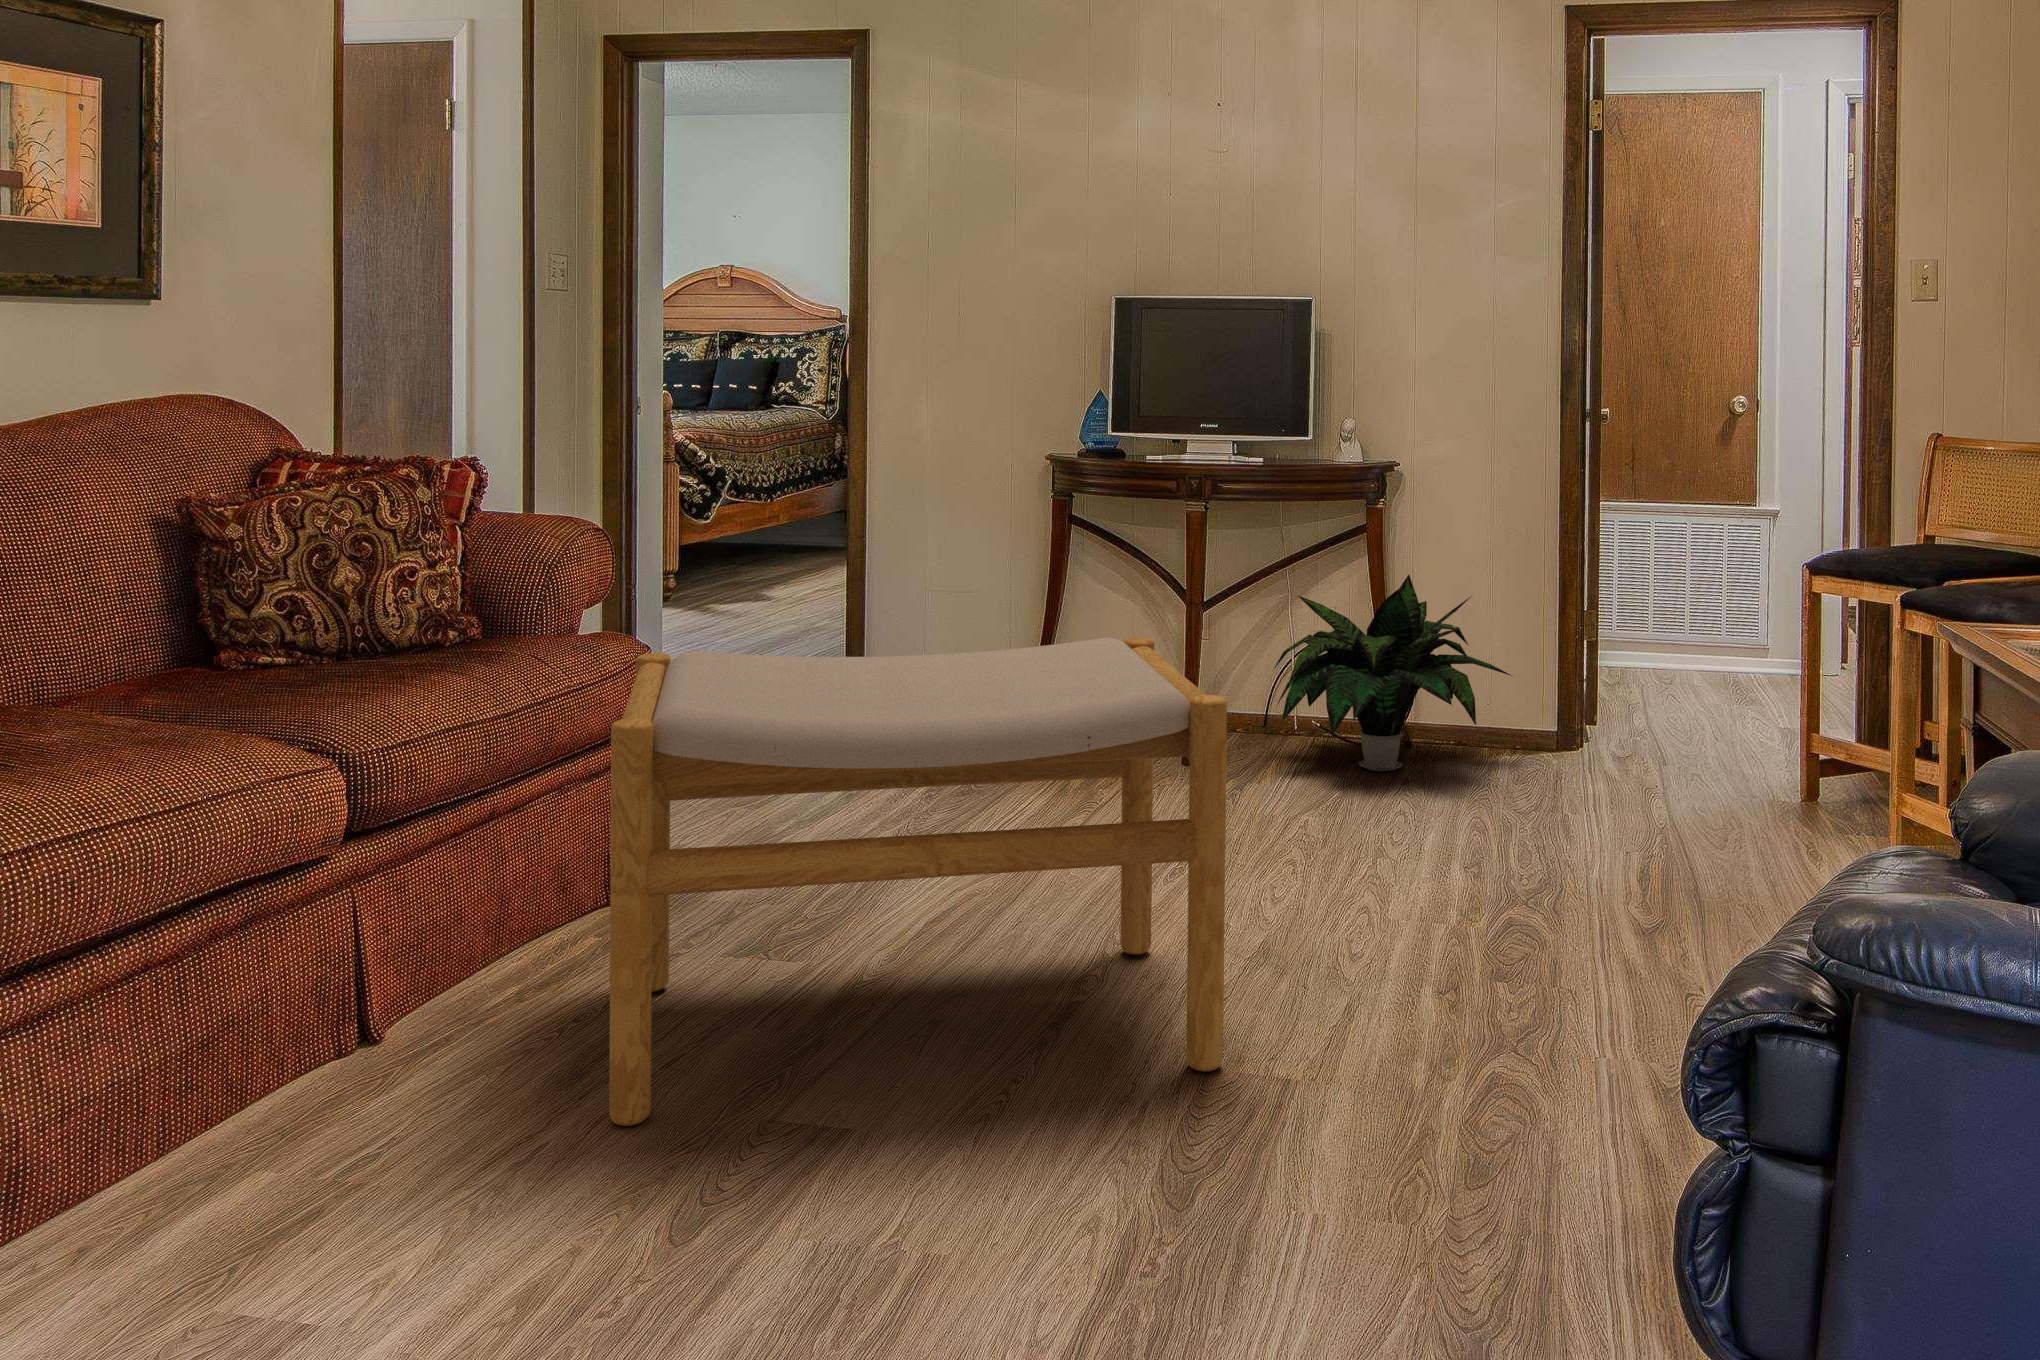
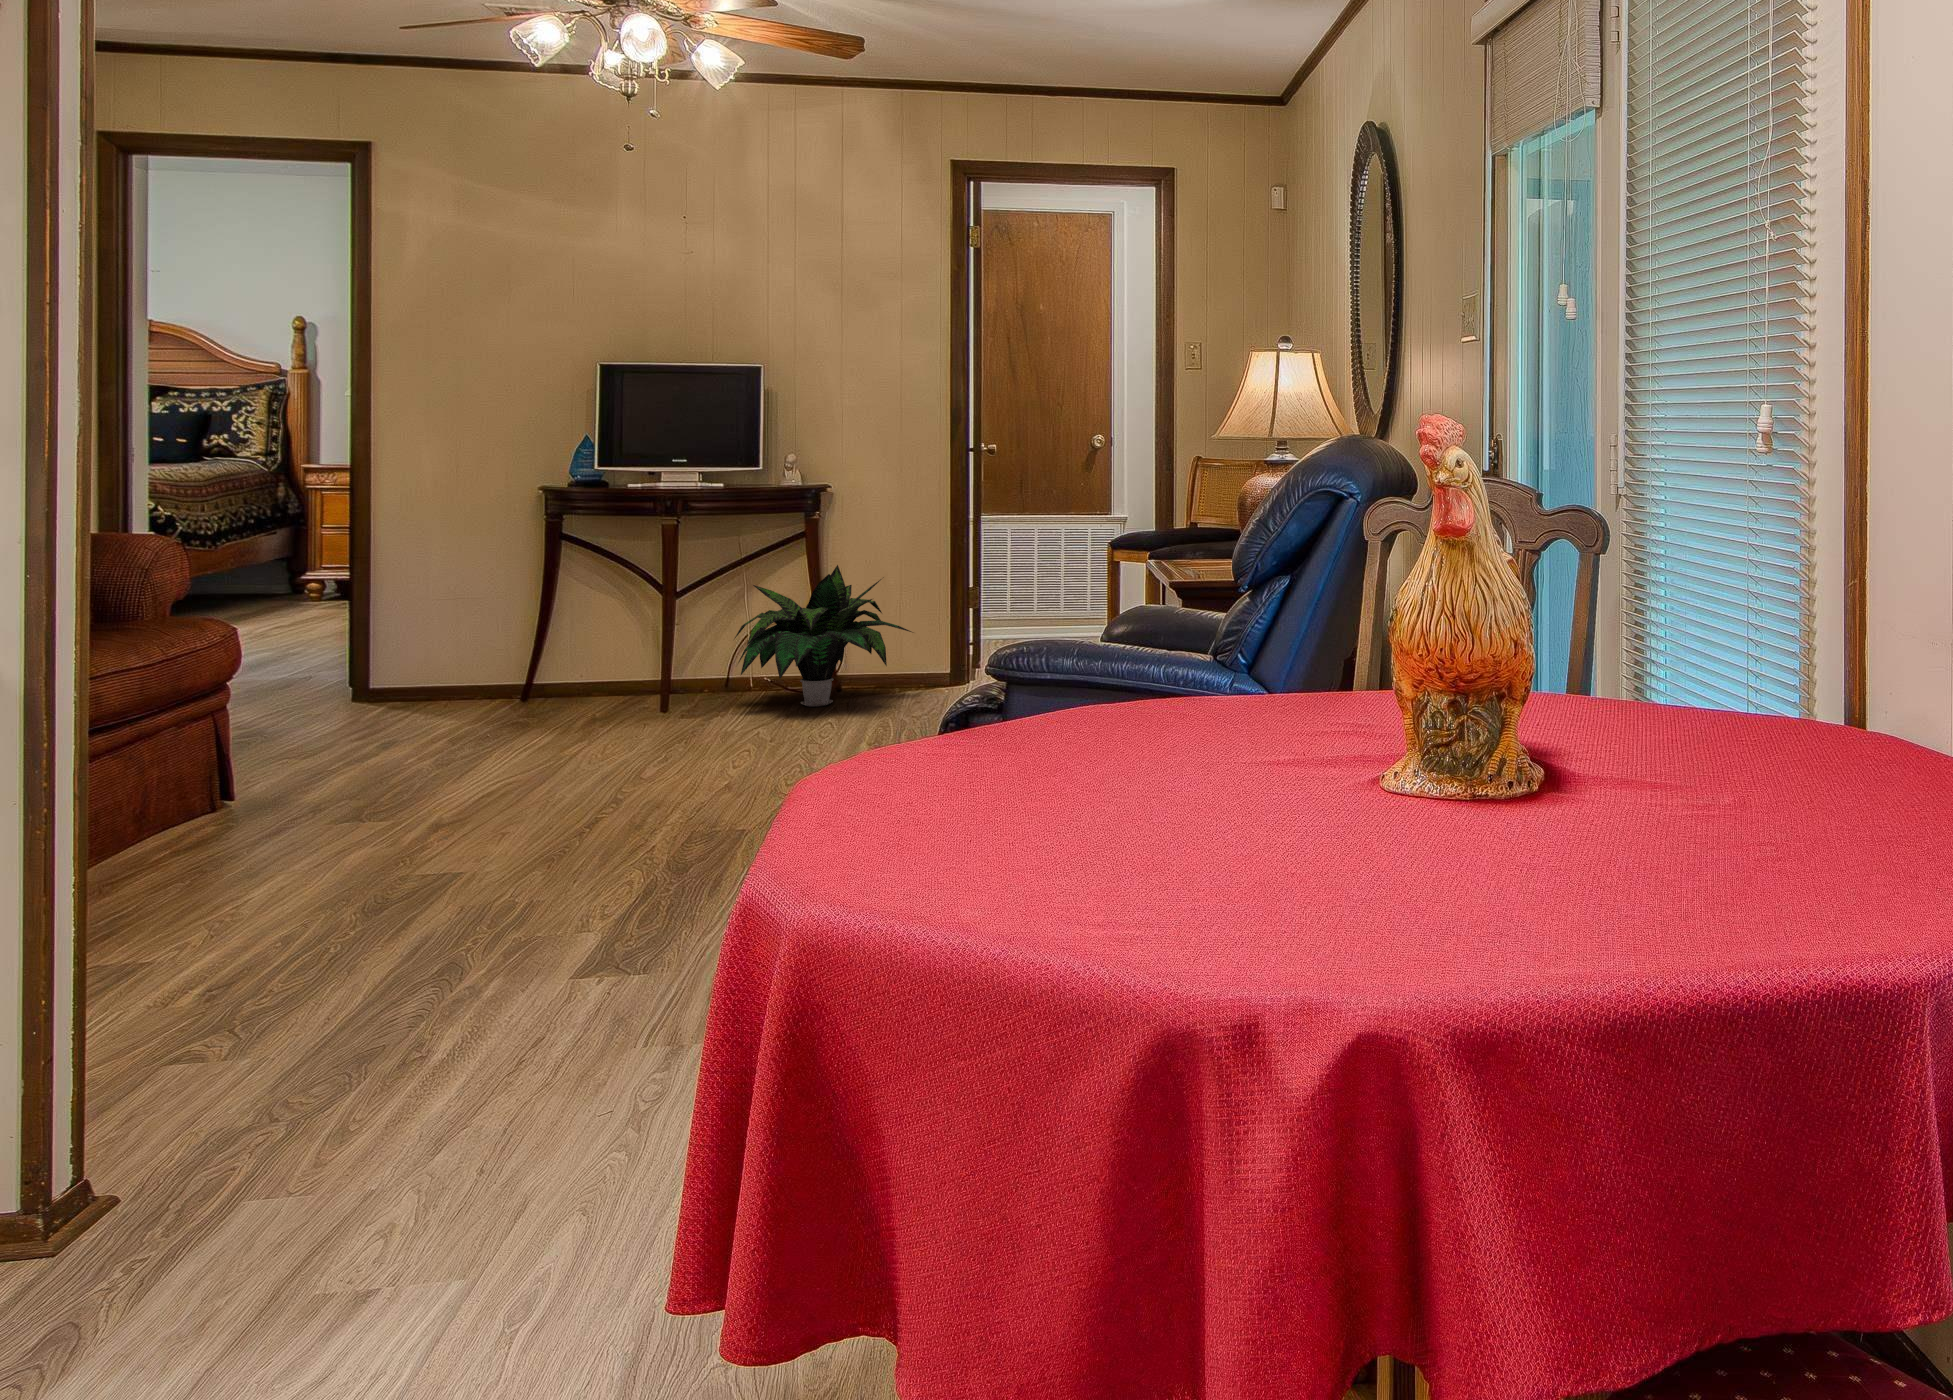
footstool: present [609,637,1227,1126] -> none [261,598,712,913]

